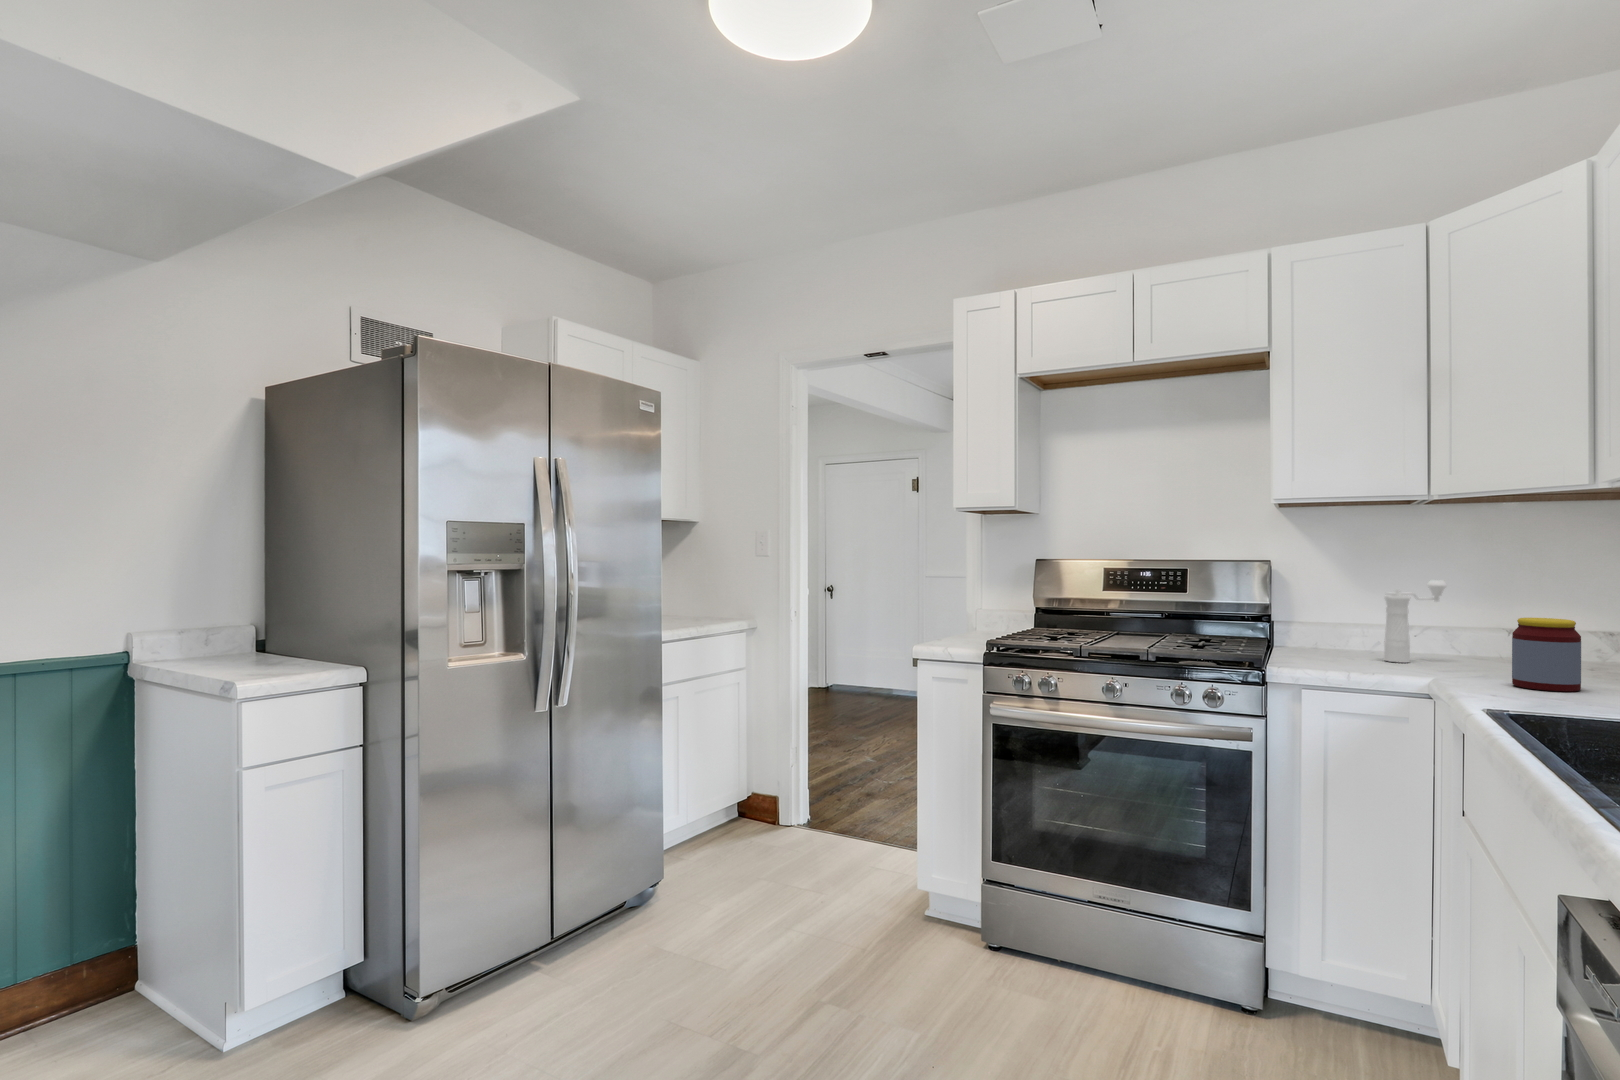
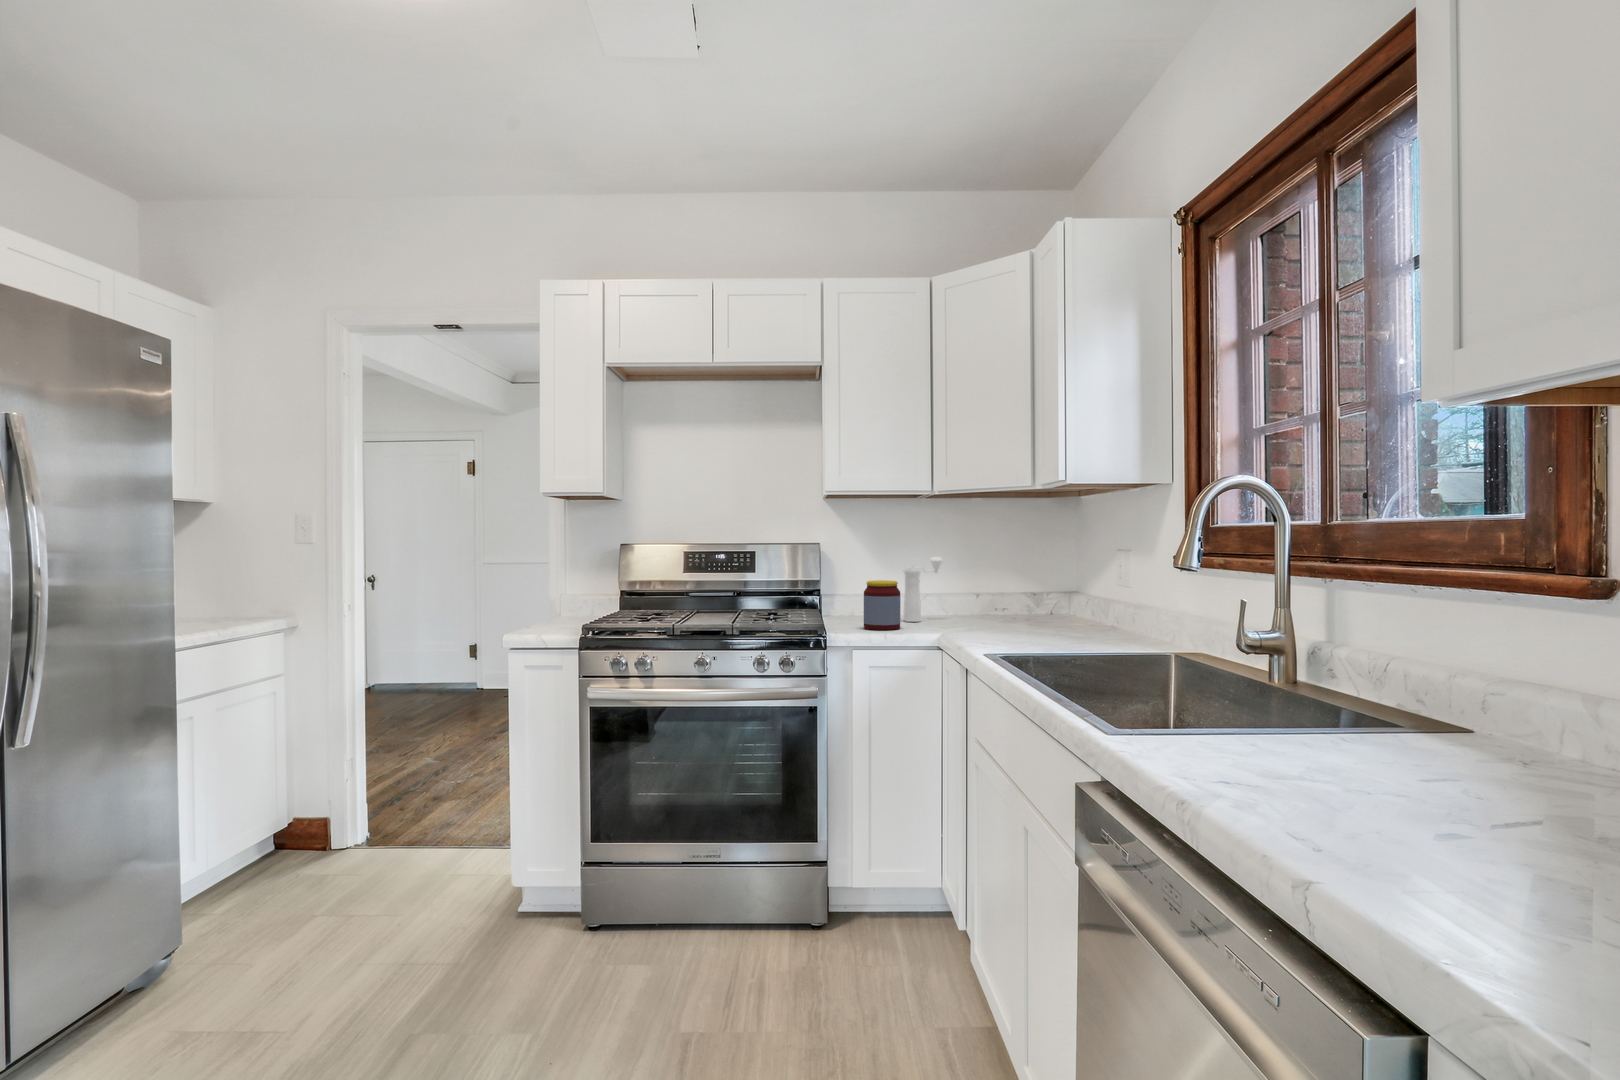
jar: present [1512,618,1581,692] -> present [864,580,900,630]

